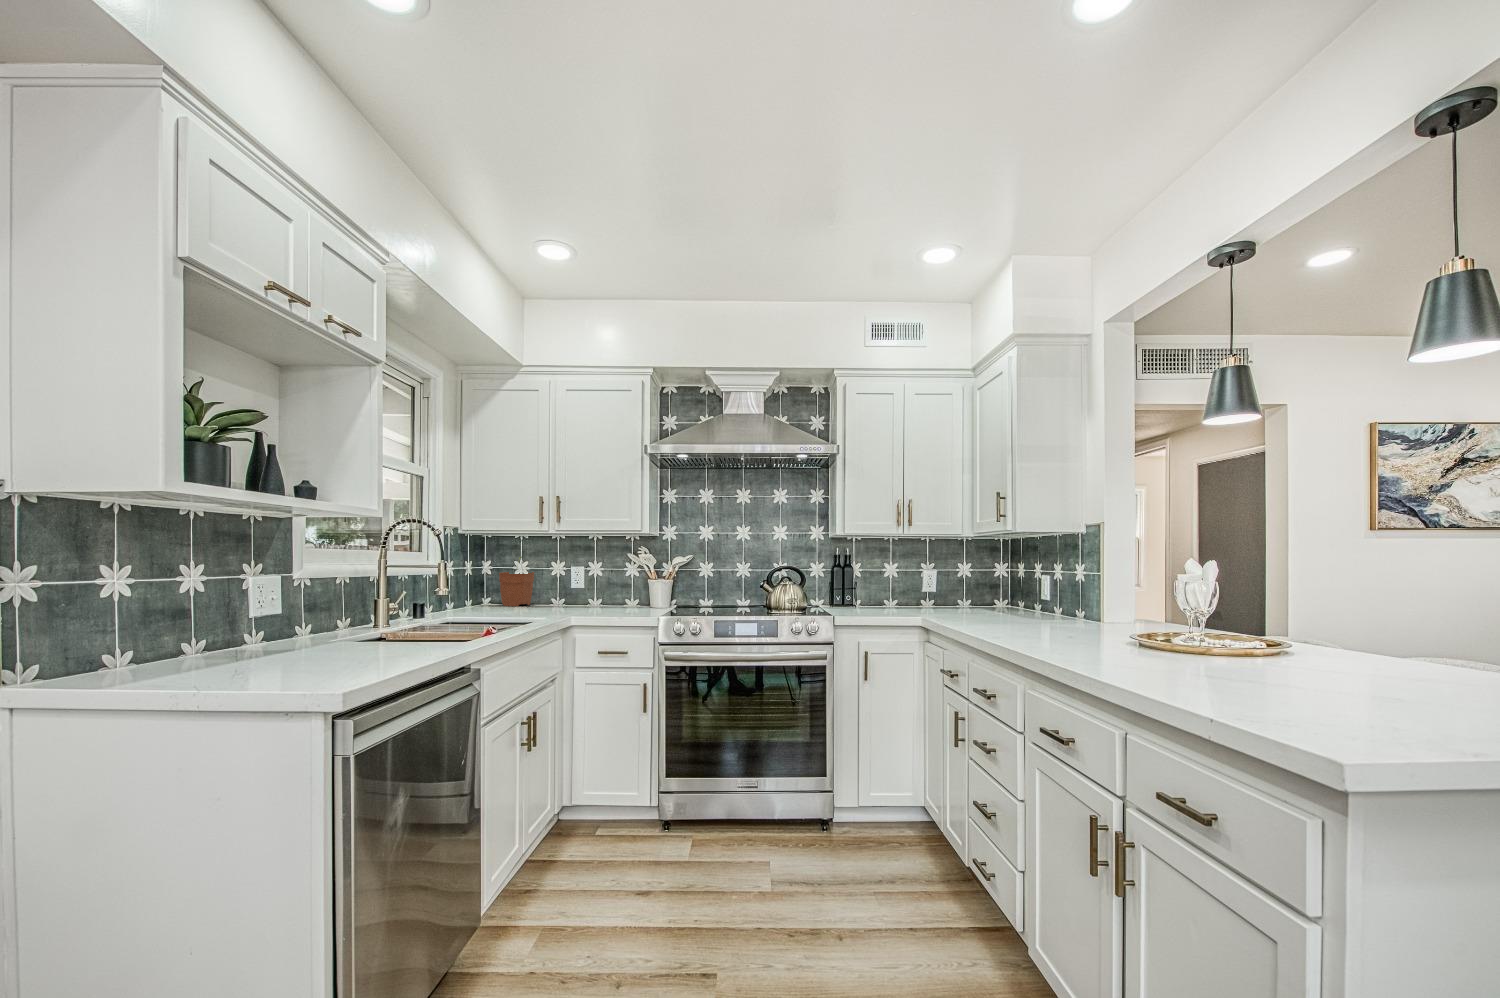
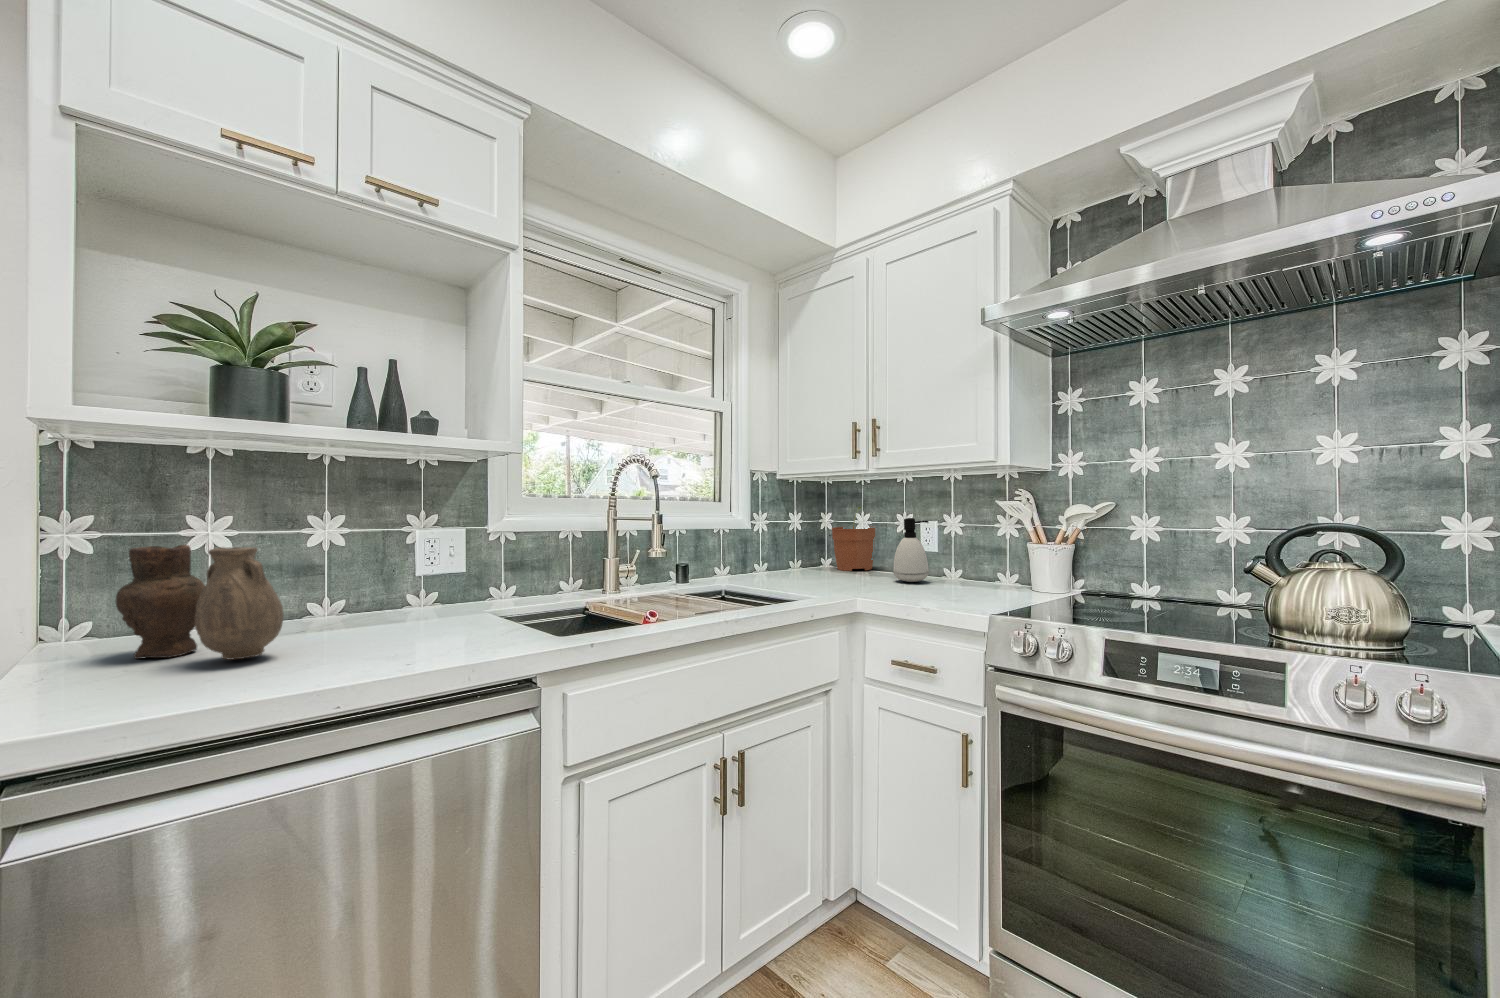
soap dispenser: none [564,565,589,609] -> present [893,518,929,582]
vase: none [223,586,360,669] -> present [116,545,283,660]

